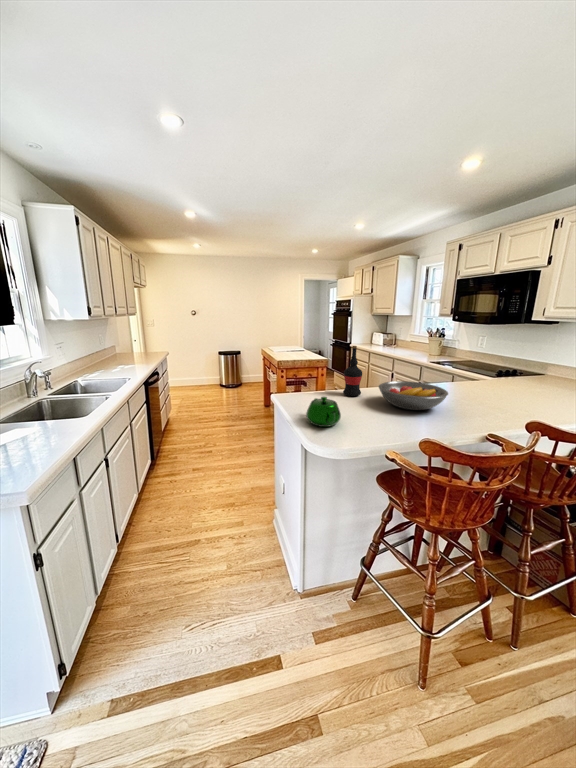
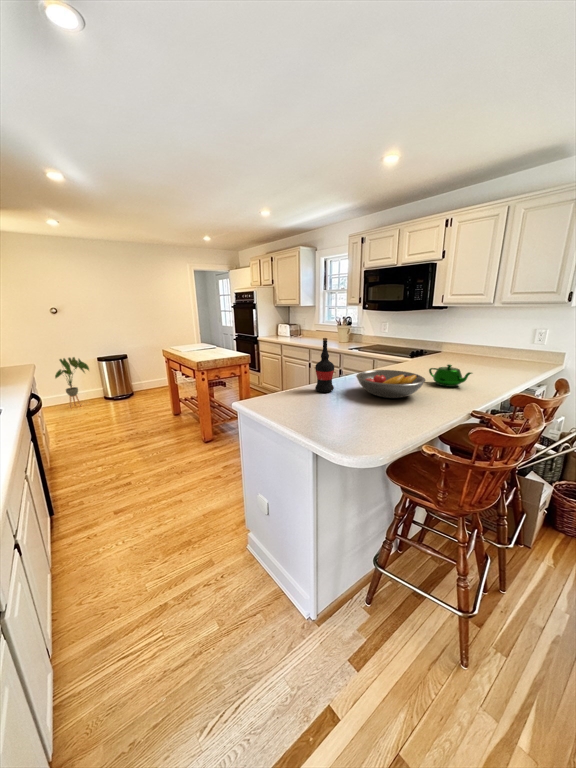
house plant: none [188,350,212,389] -> present [55,357,89,408]
teapot: present [306,397,341,427] -> present [429,364,472,387]

